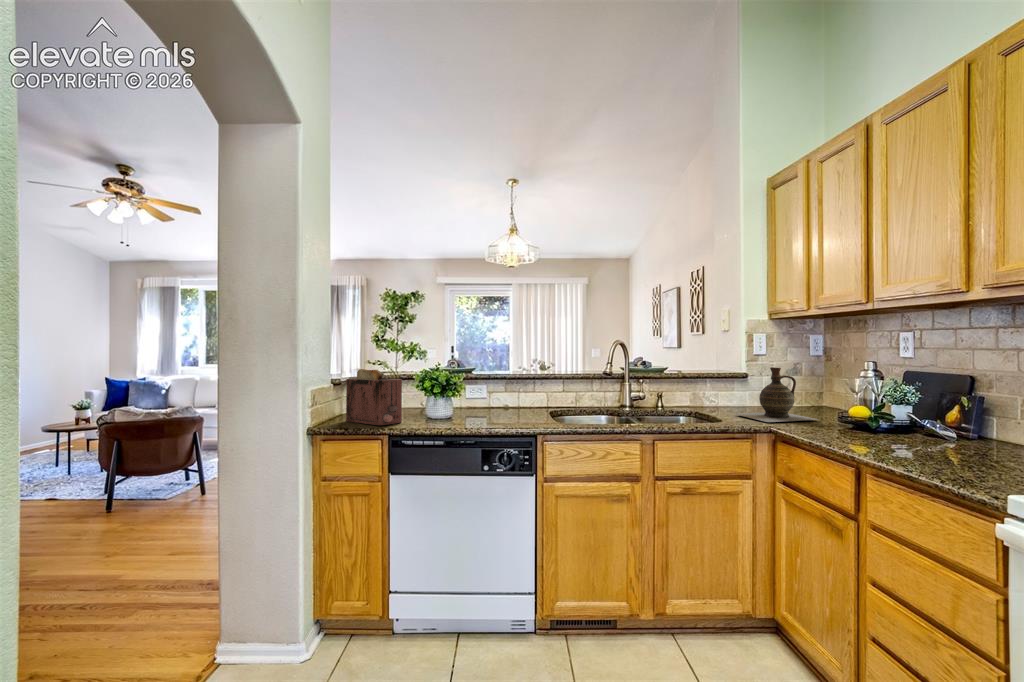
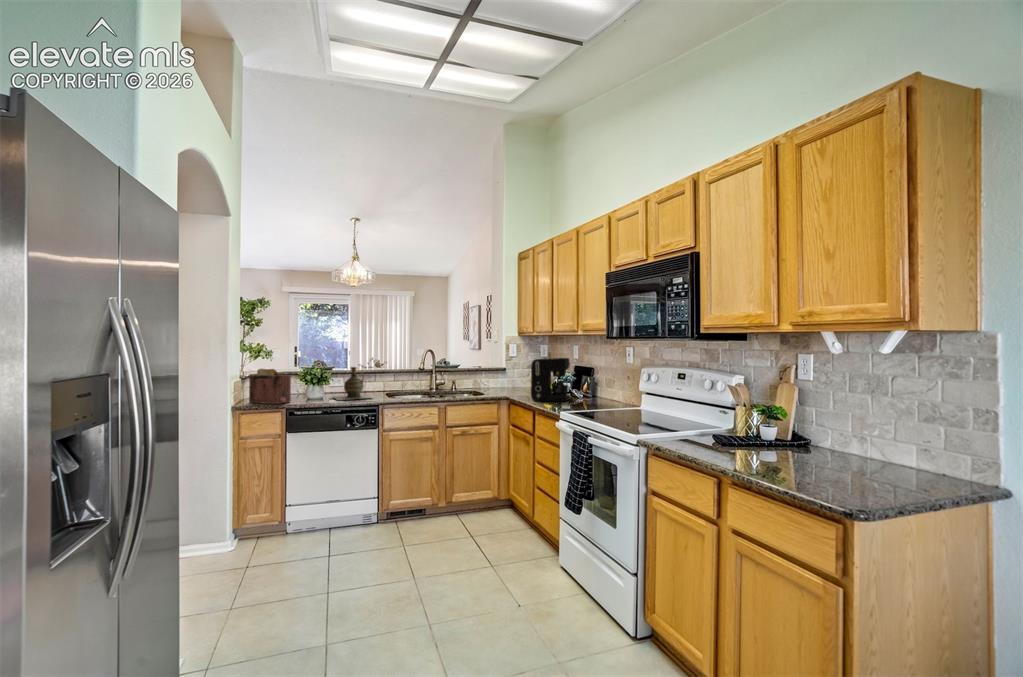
coffee maker: none [840,353,948,450] -> present [531,358,572,401]
ceramic jug: present [736,367,818,422] -> present [333,367,371,400]

